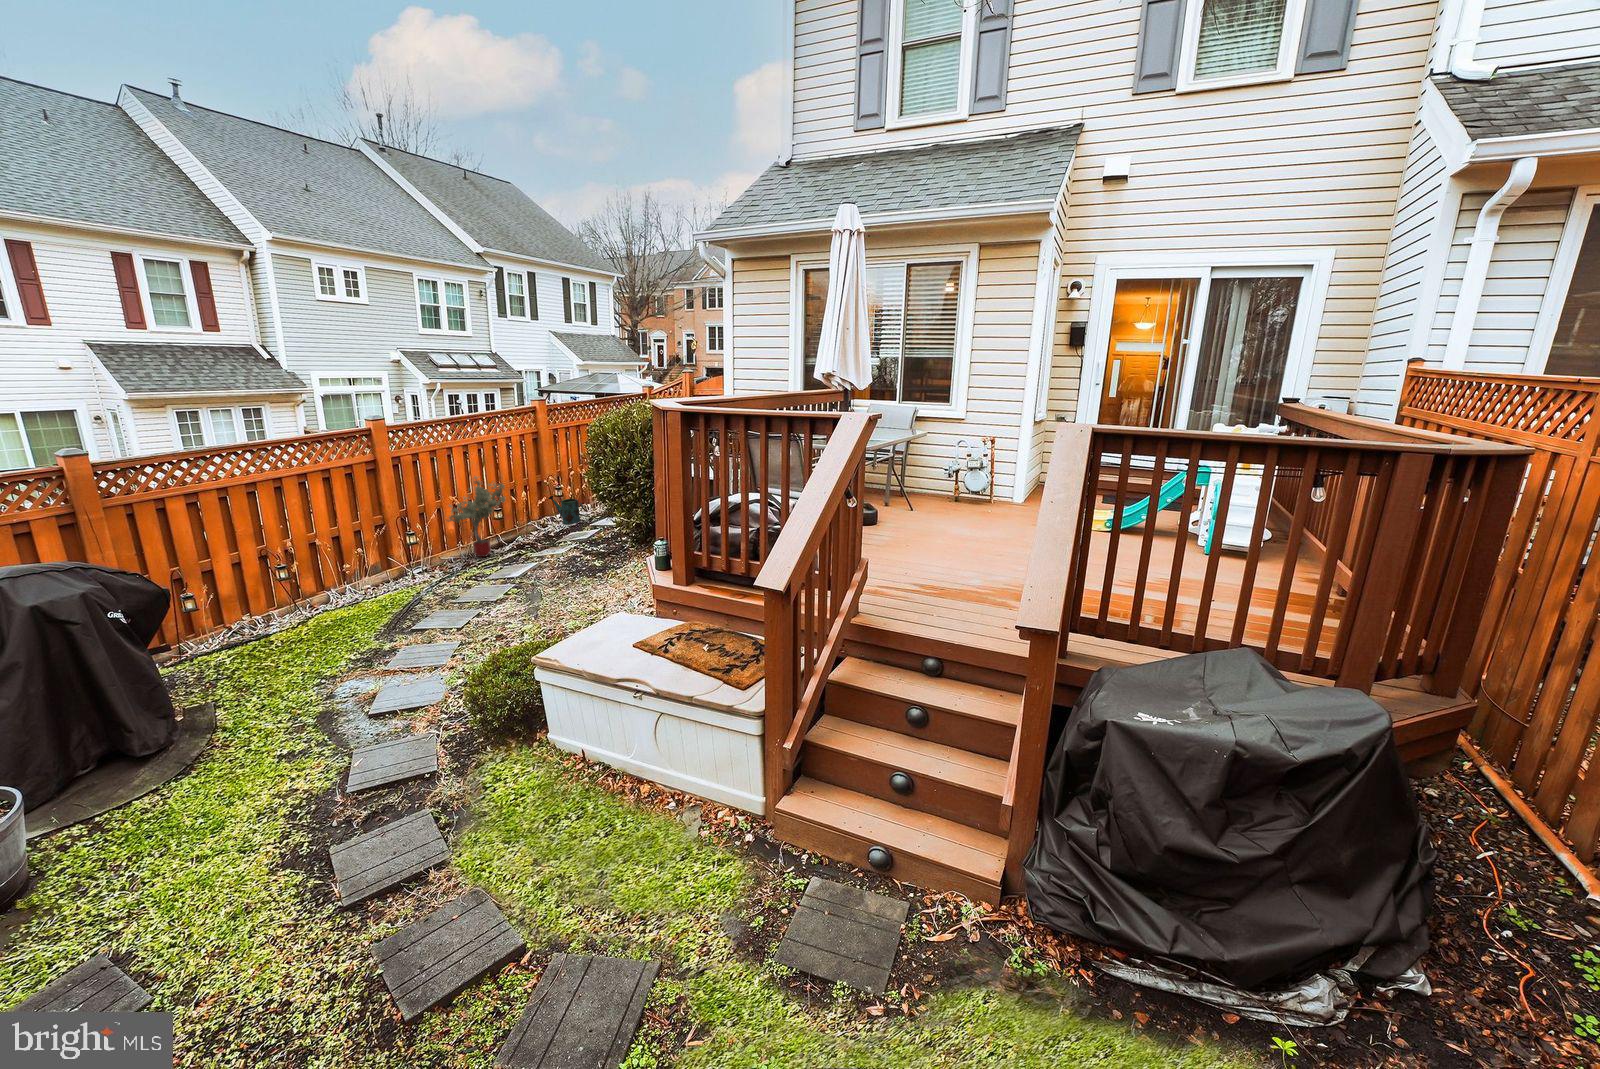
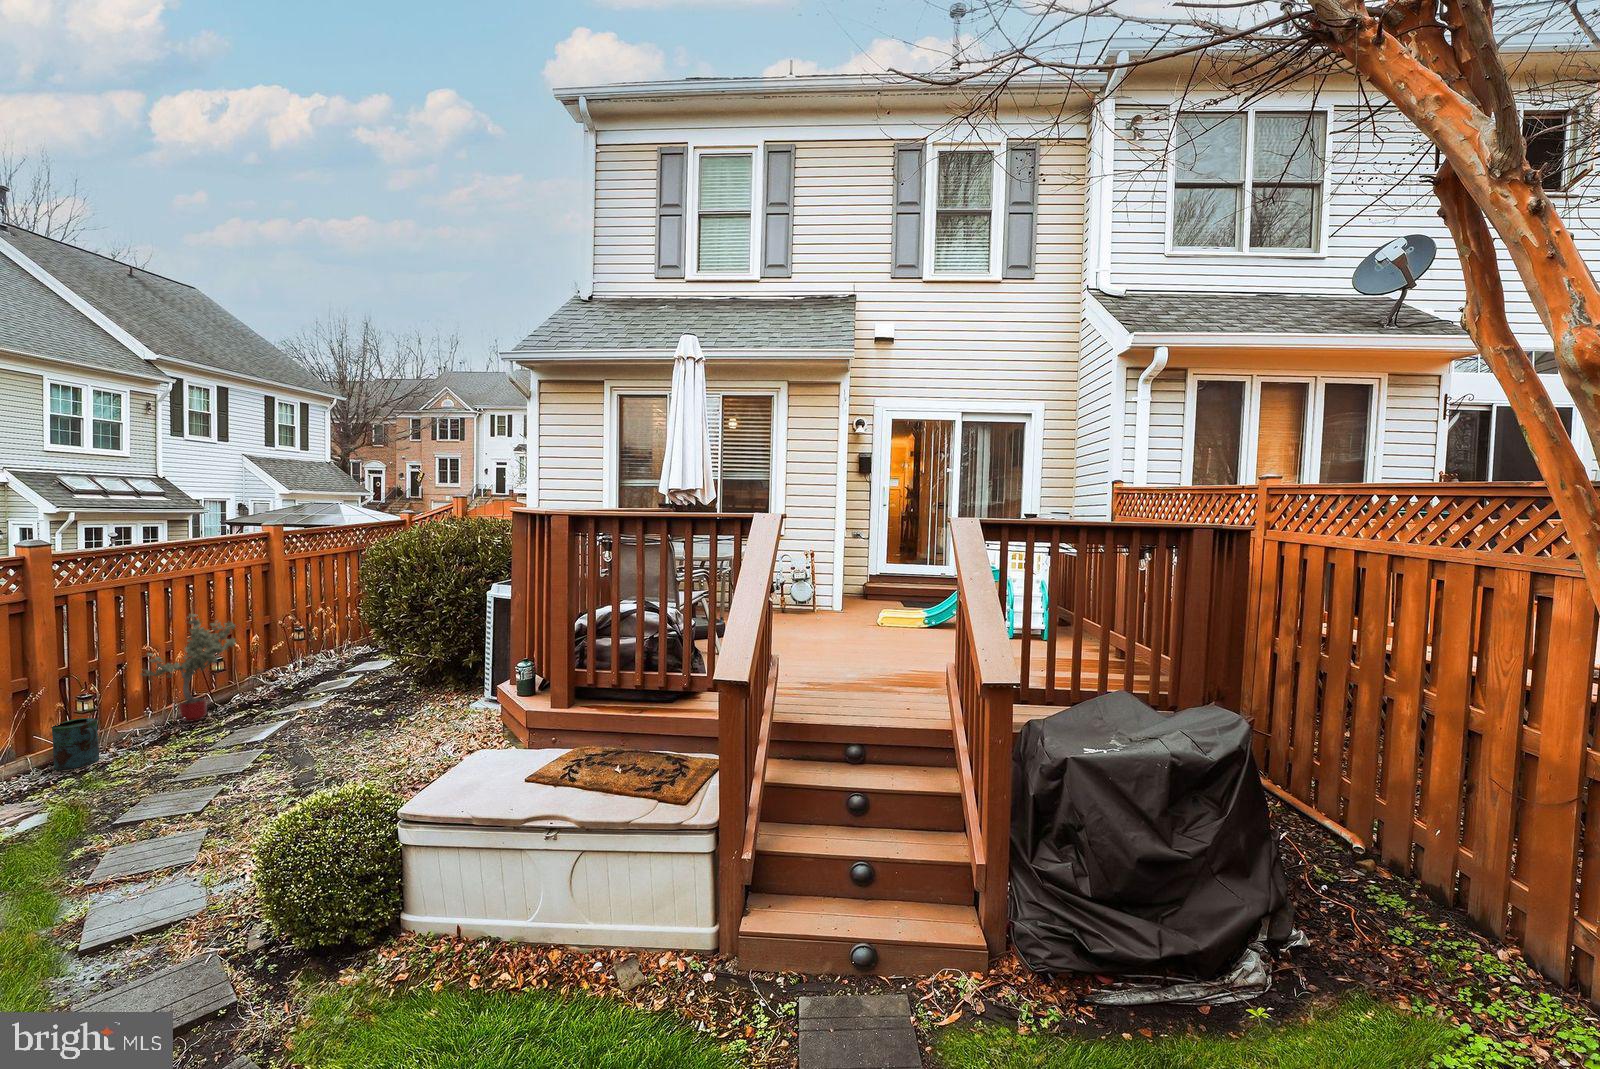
watering can: present [548,496,583,524] -> present [51,718,99,769]

